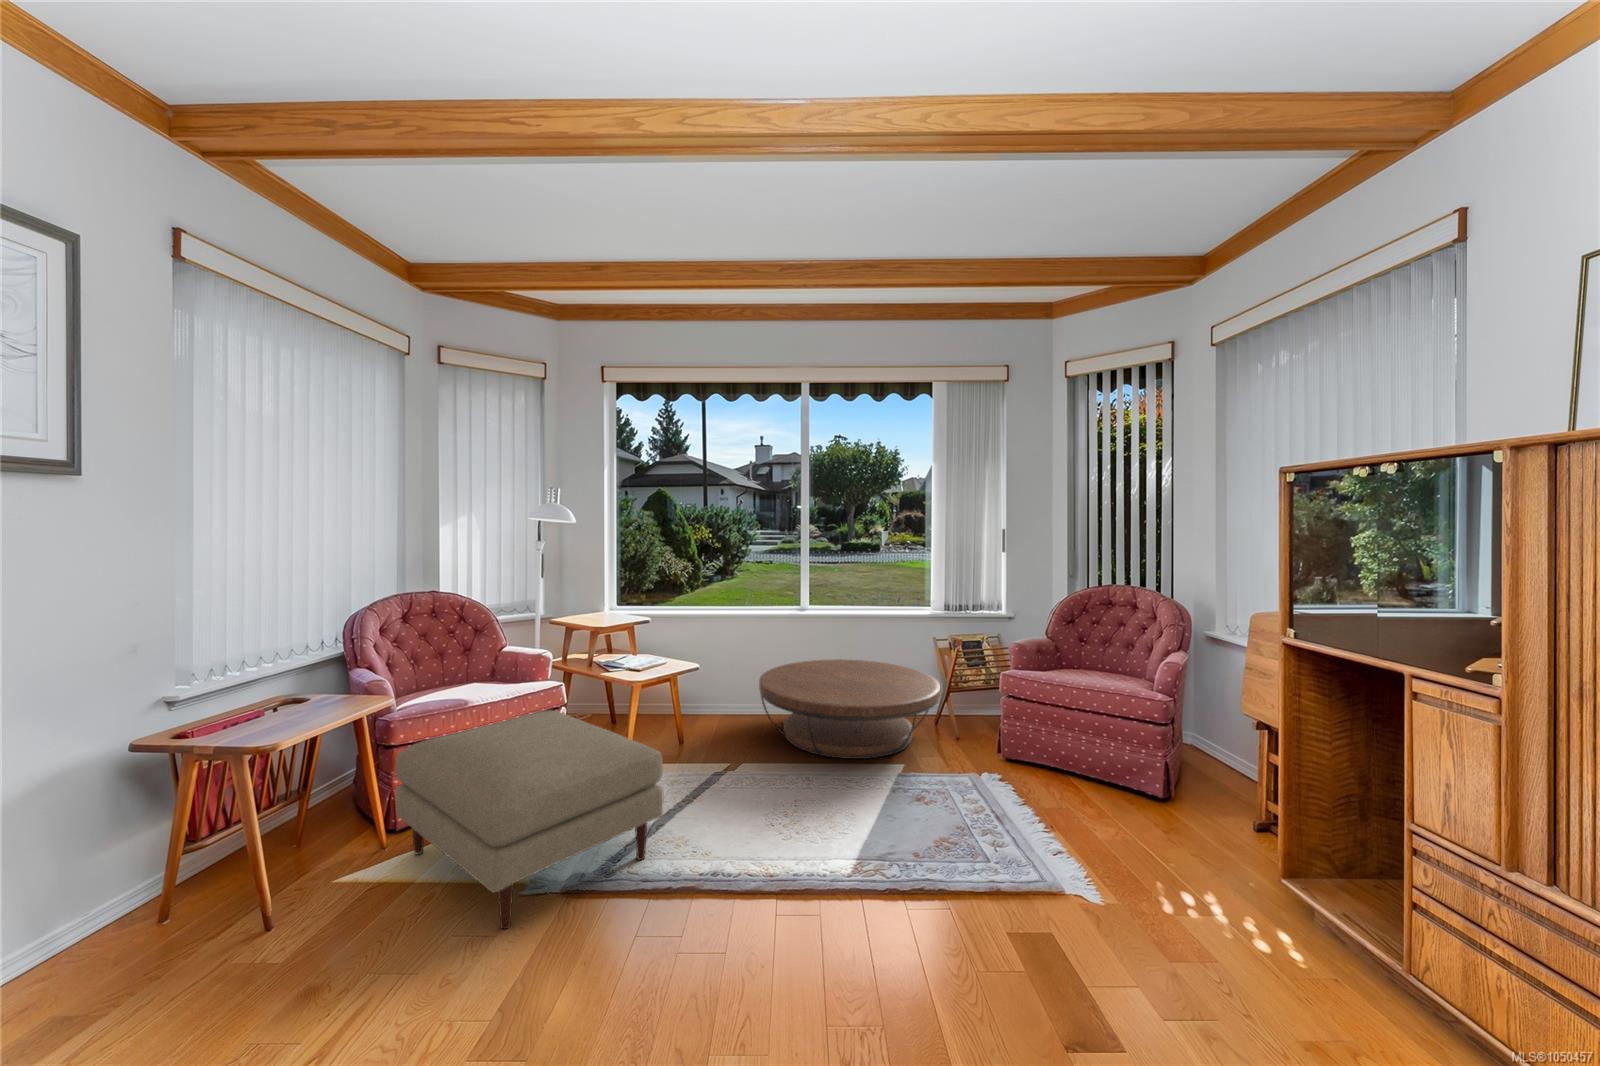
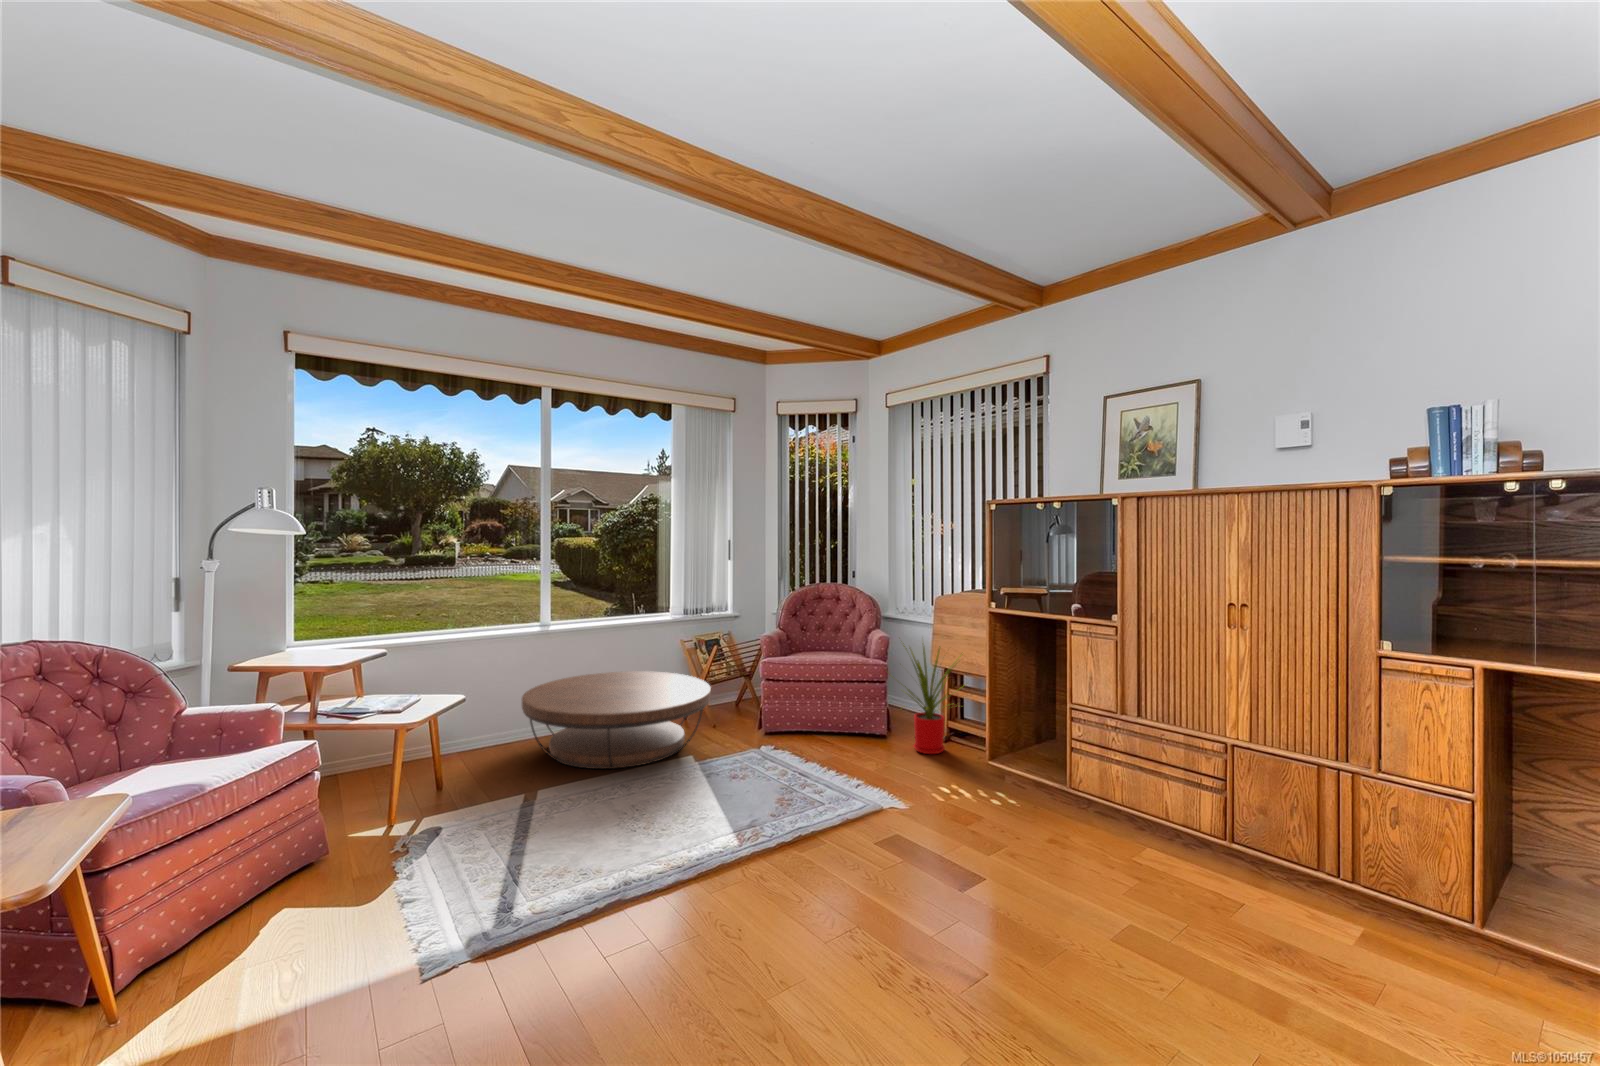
house plant: none [1146,669,1280,840] -> present [901,645,957,754]
ottoman: present [395,710,664,929] -> none [158,772,546,1008]

